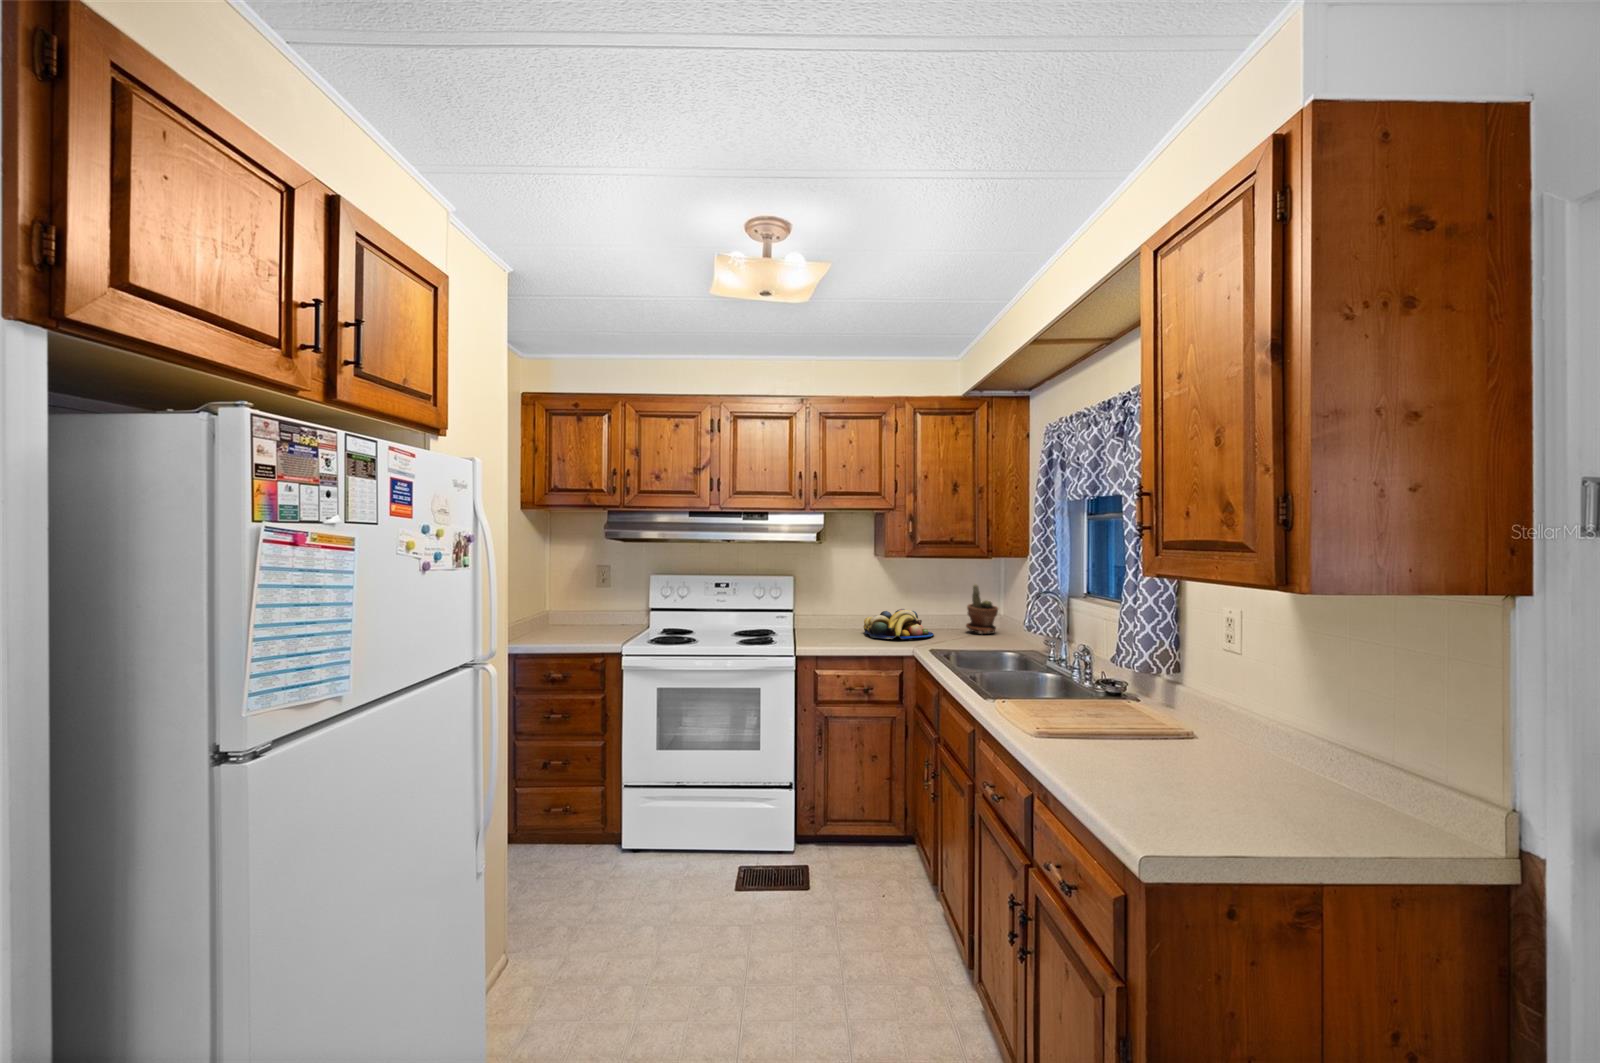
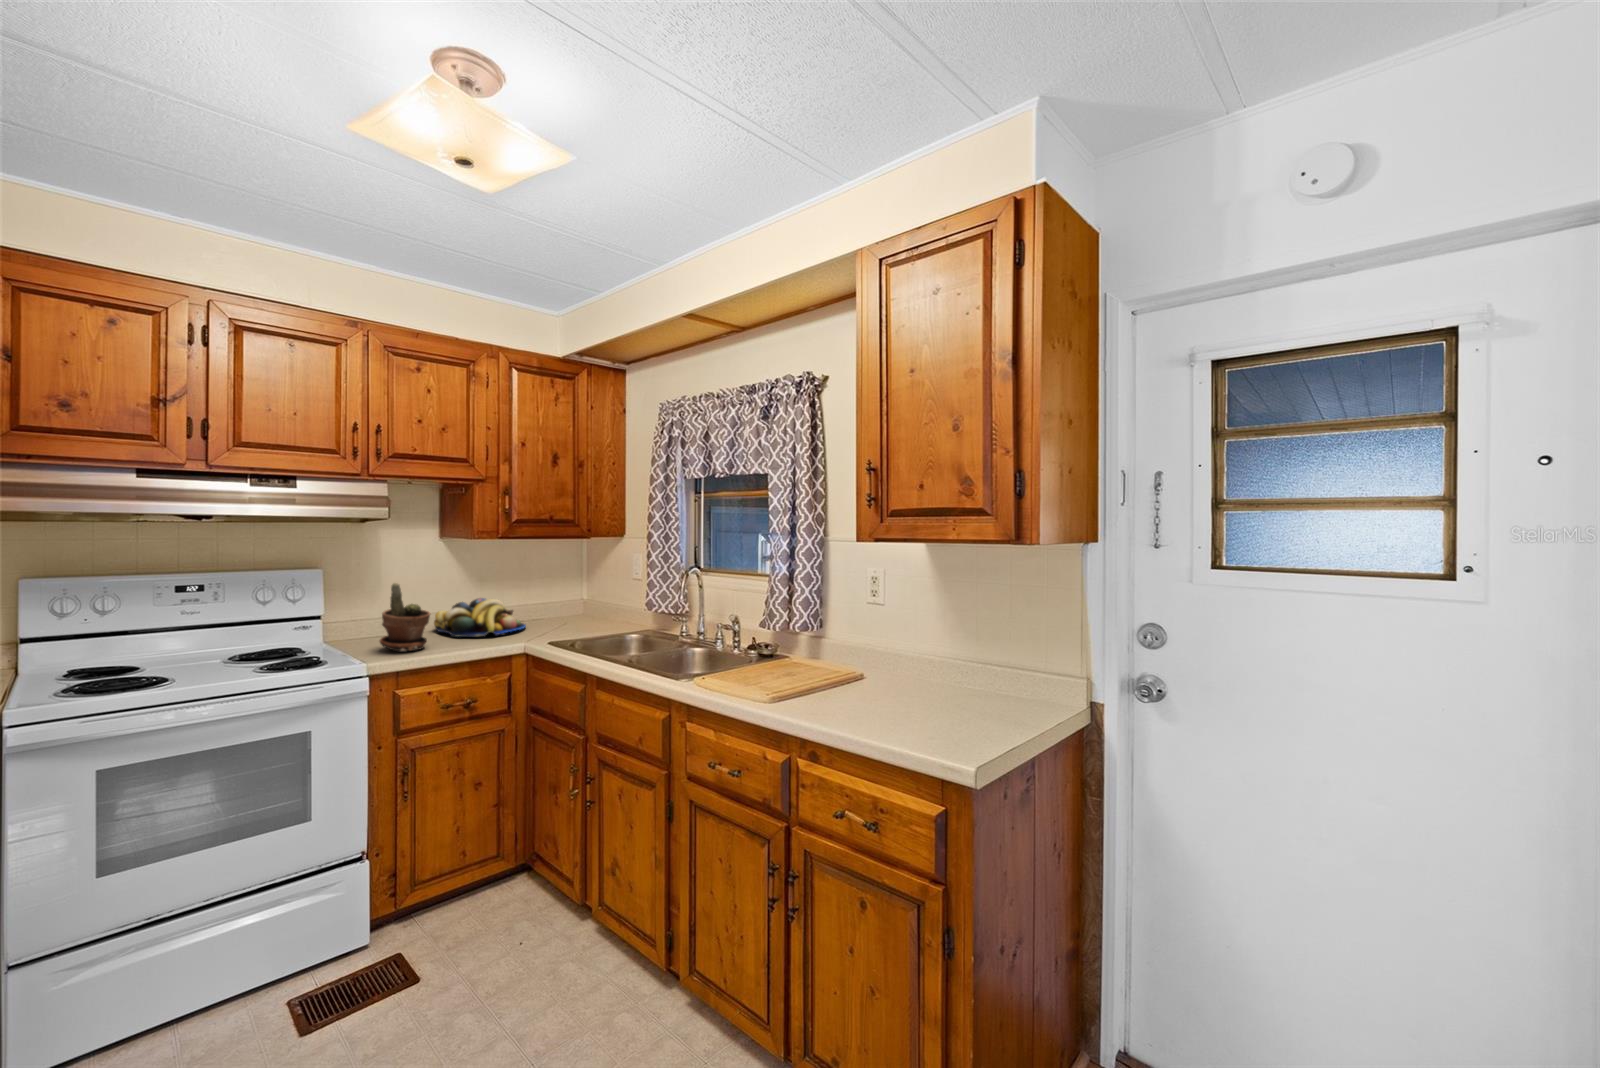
potted plant: present [966,584,998,634] -> present [380,583,430,651]

